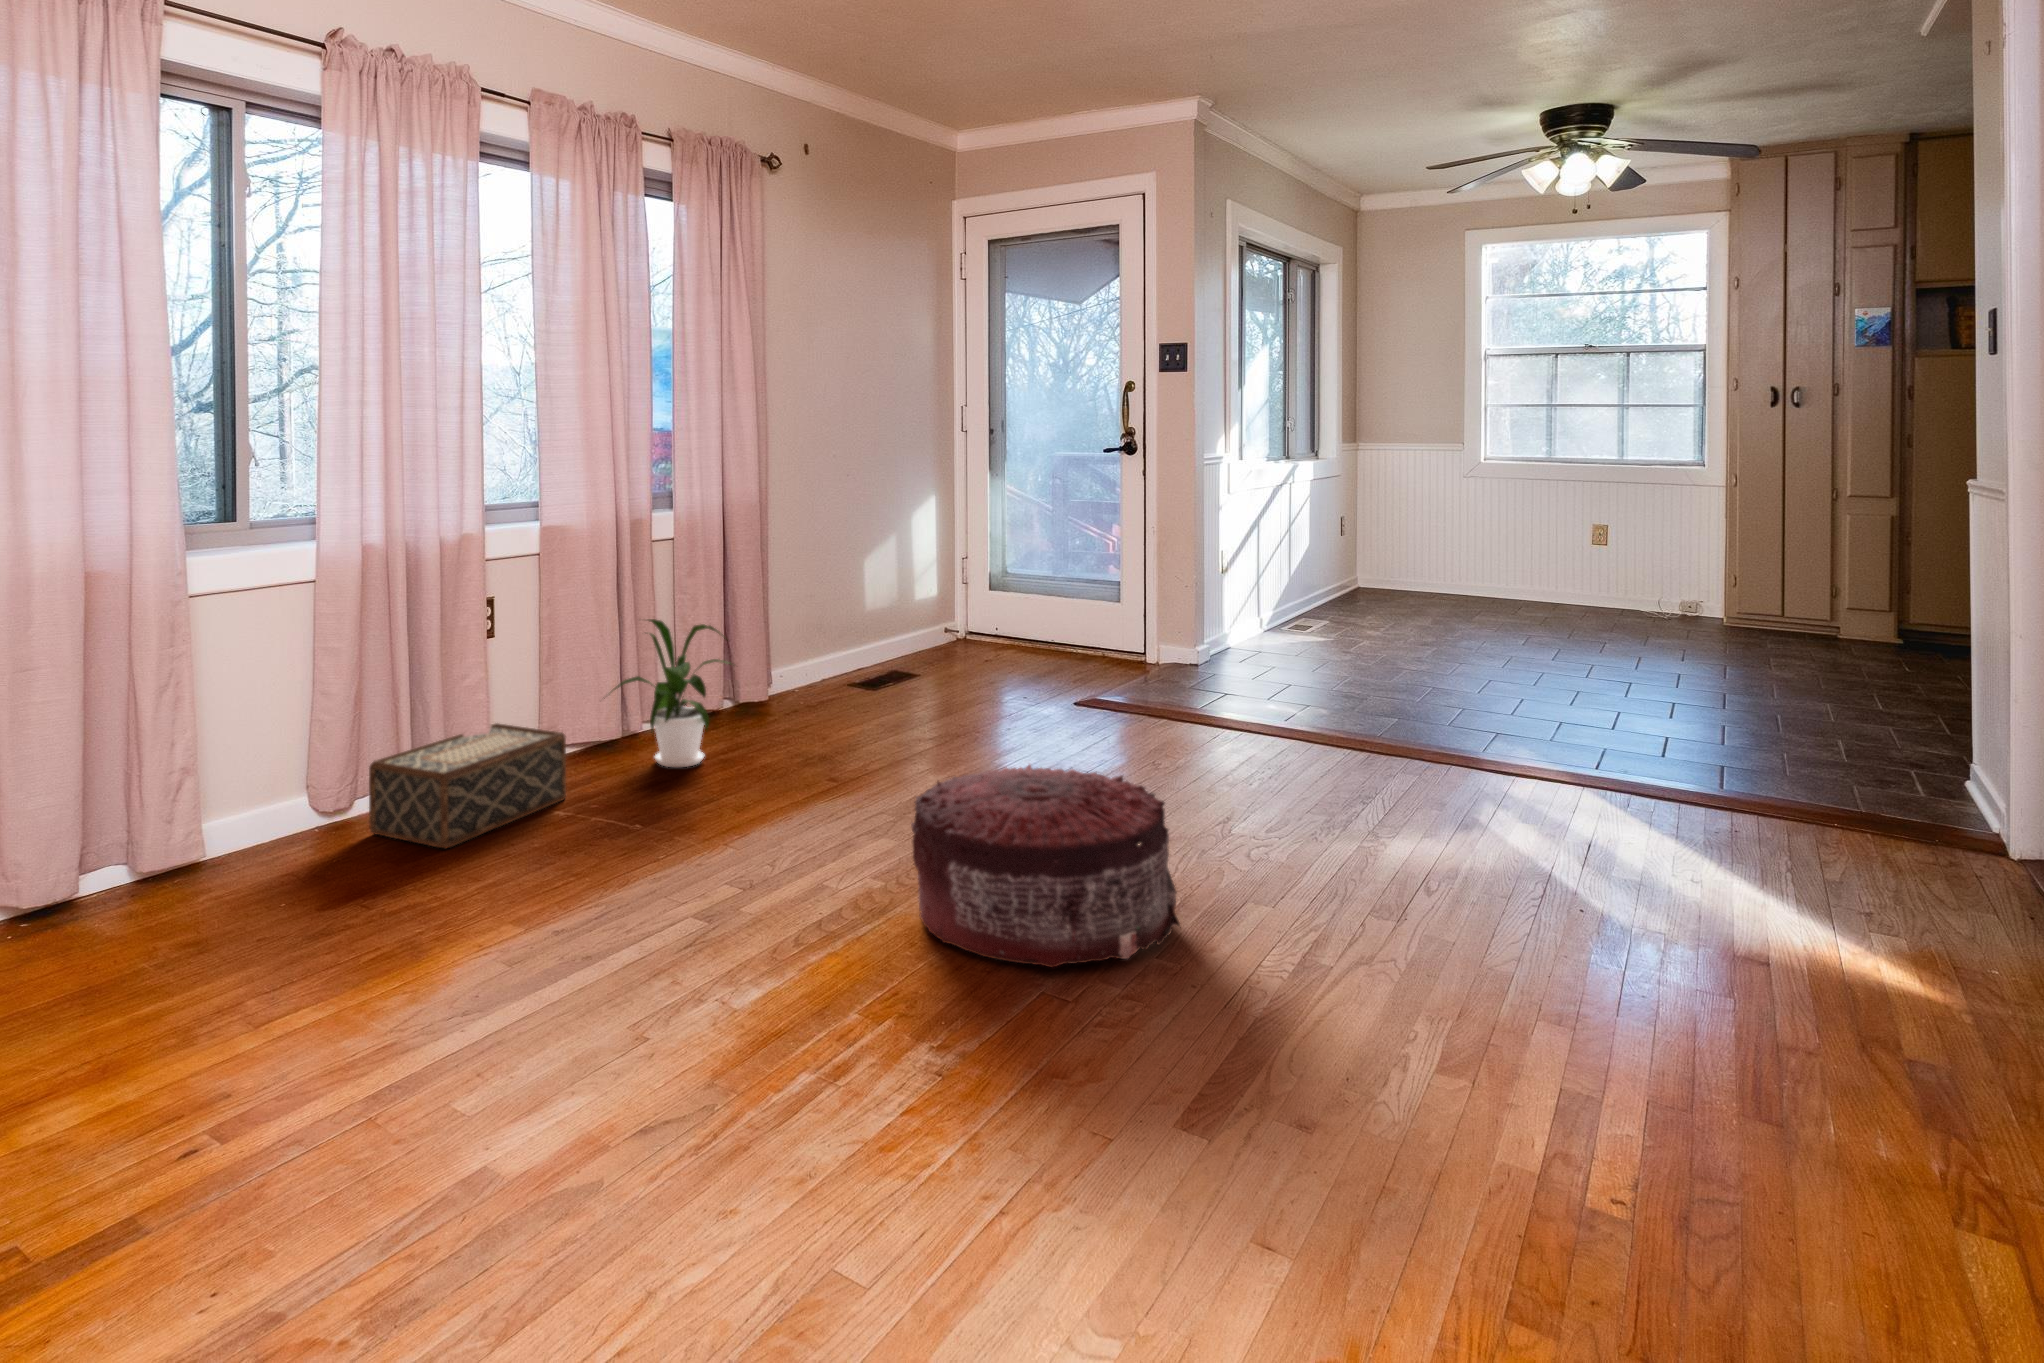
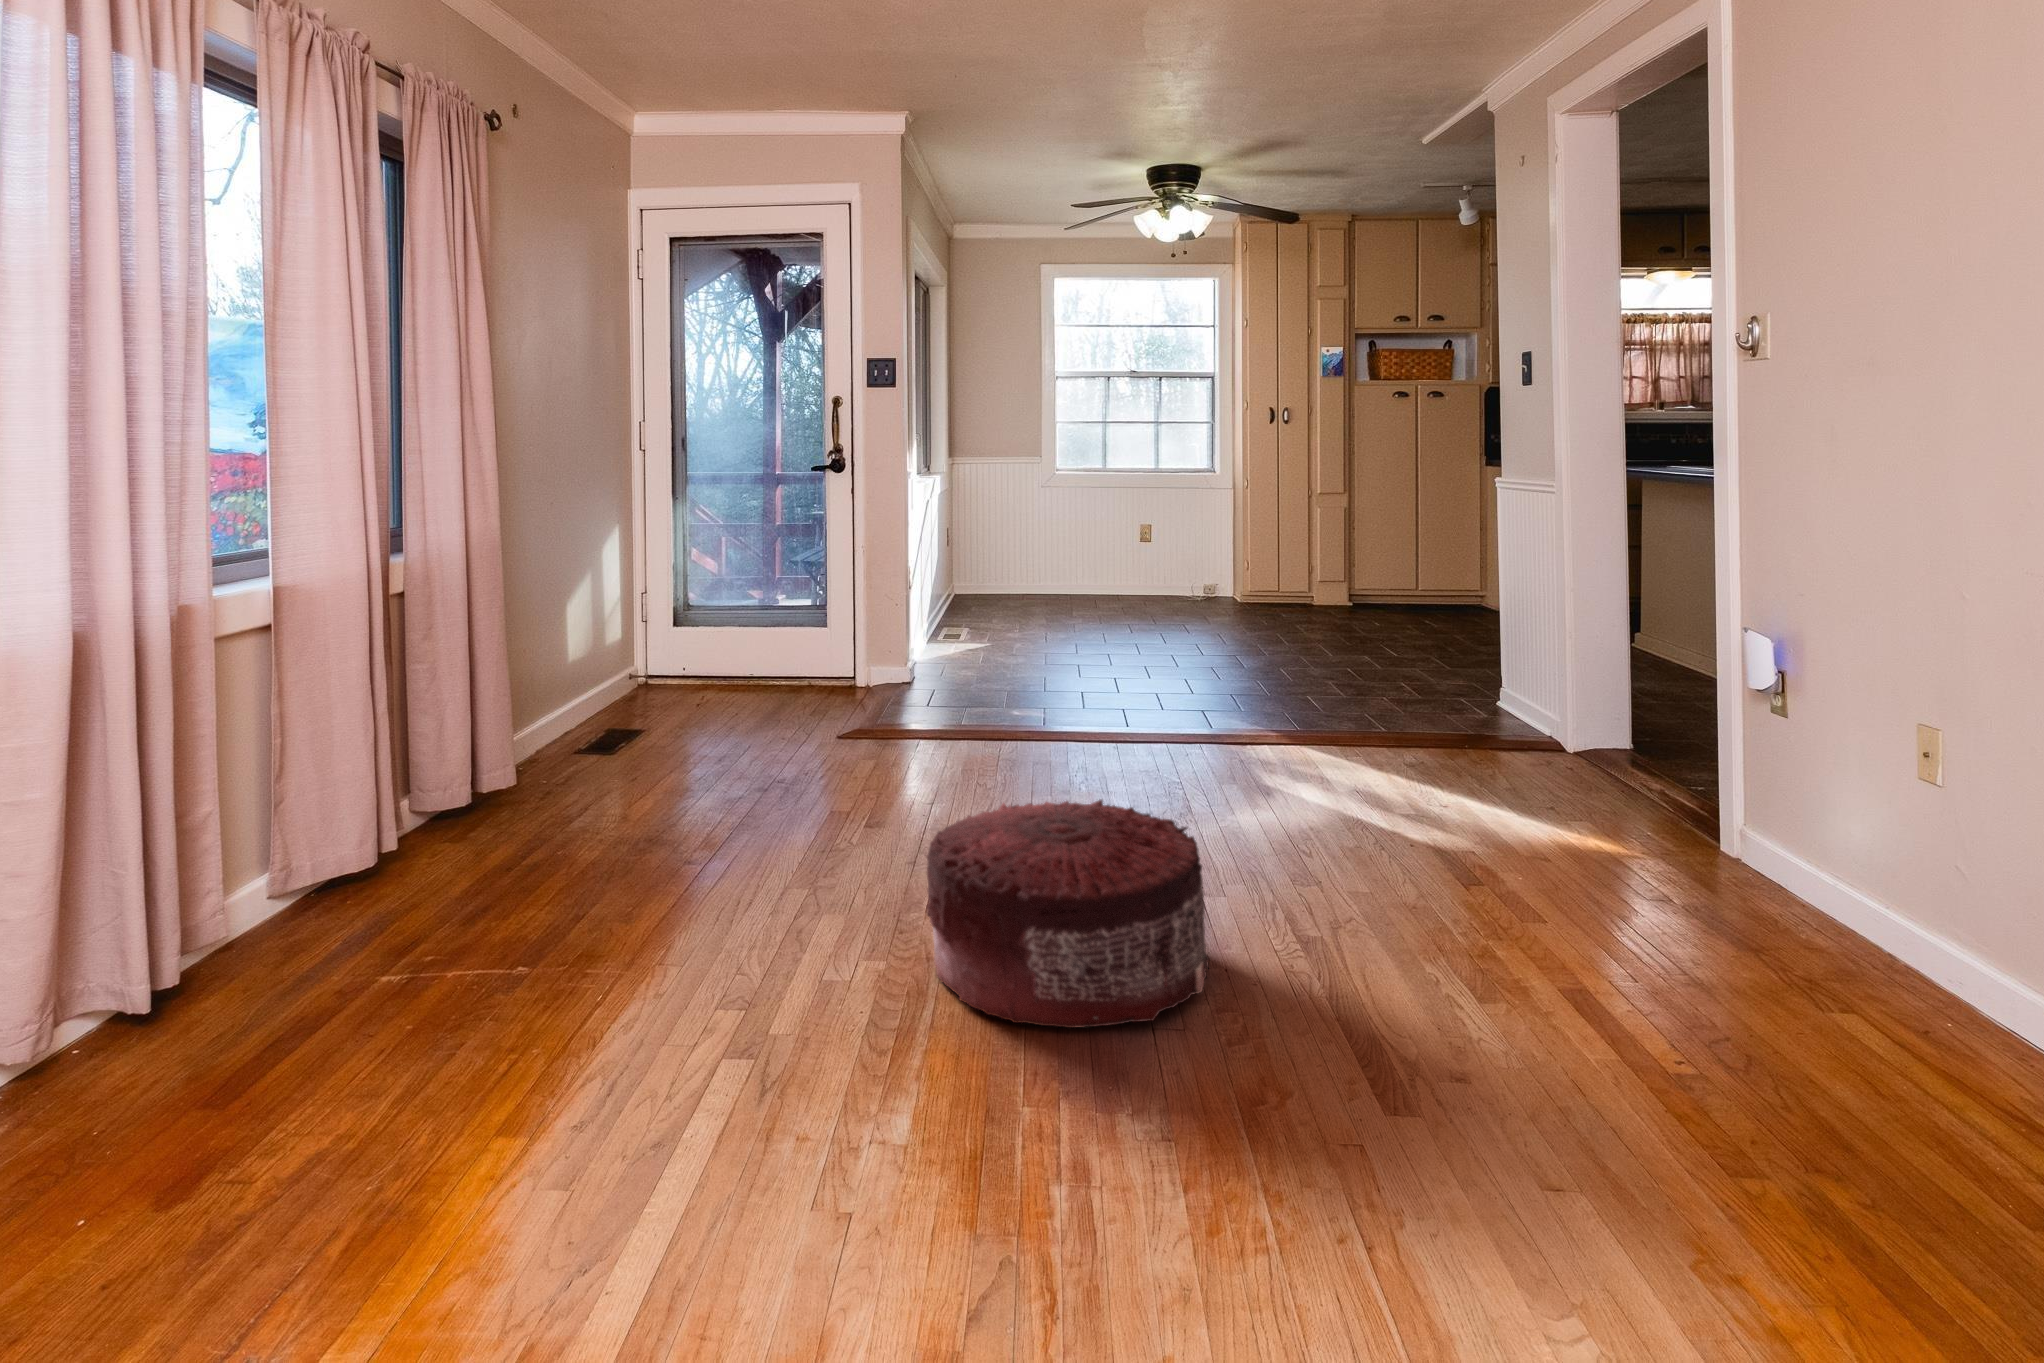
house plant: present [612,619,728,767] -> none [358,693,545,882]
woven basket: present [369,723,566,849] -> none [90,862,360,1072]

